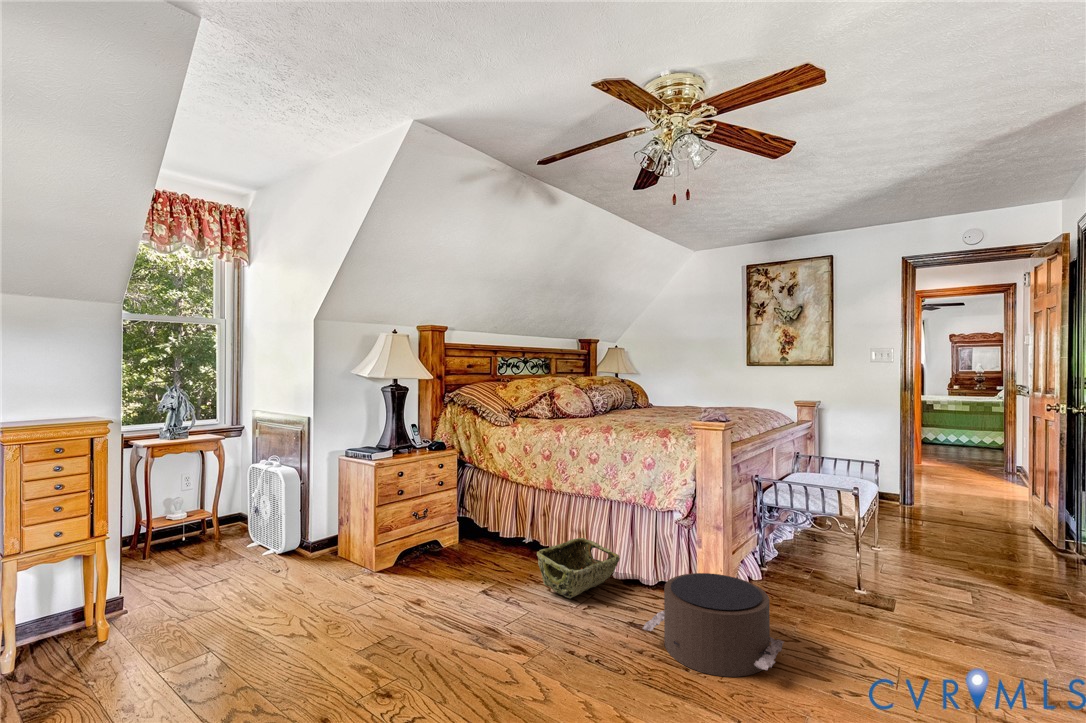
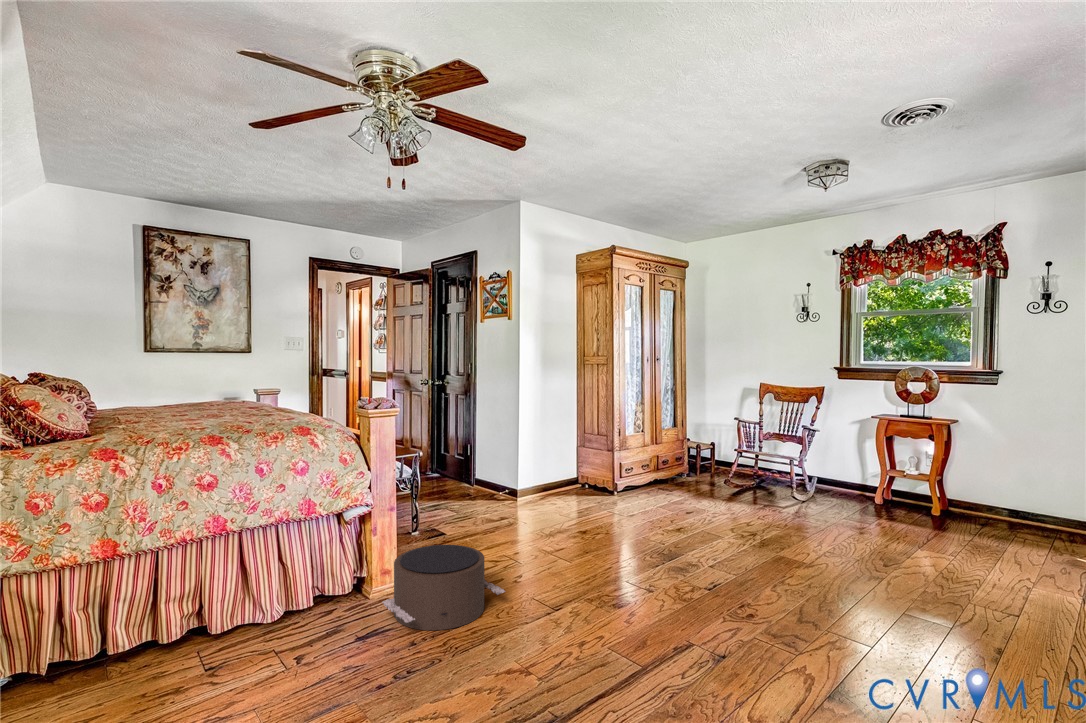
woven basket: present [537,538,620,598] -> none [200,589,293,665]

